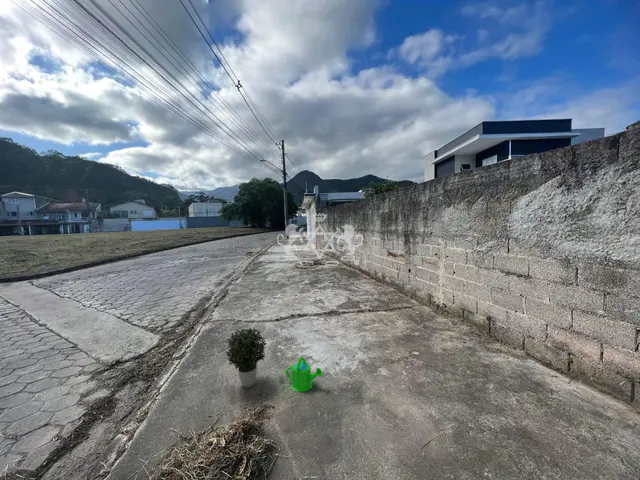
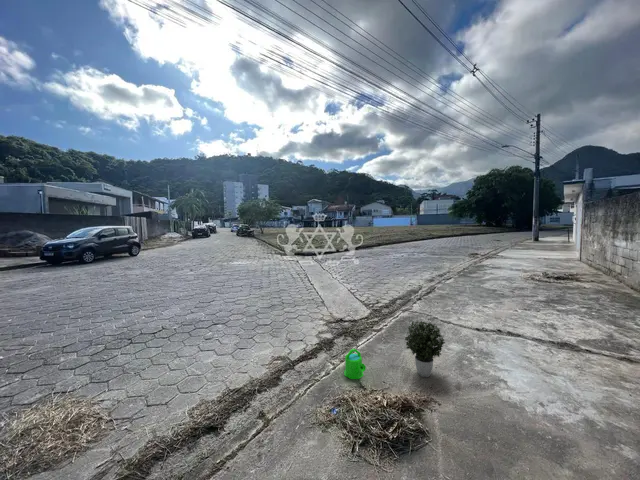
watering can: present [286,357,322,392] -> present [344,349,366,379]

